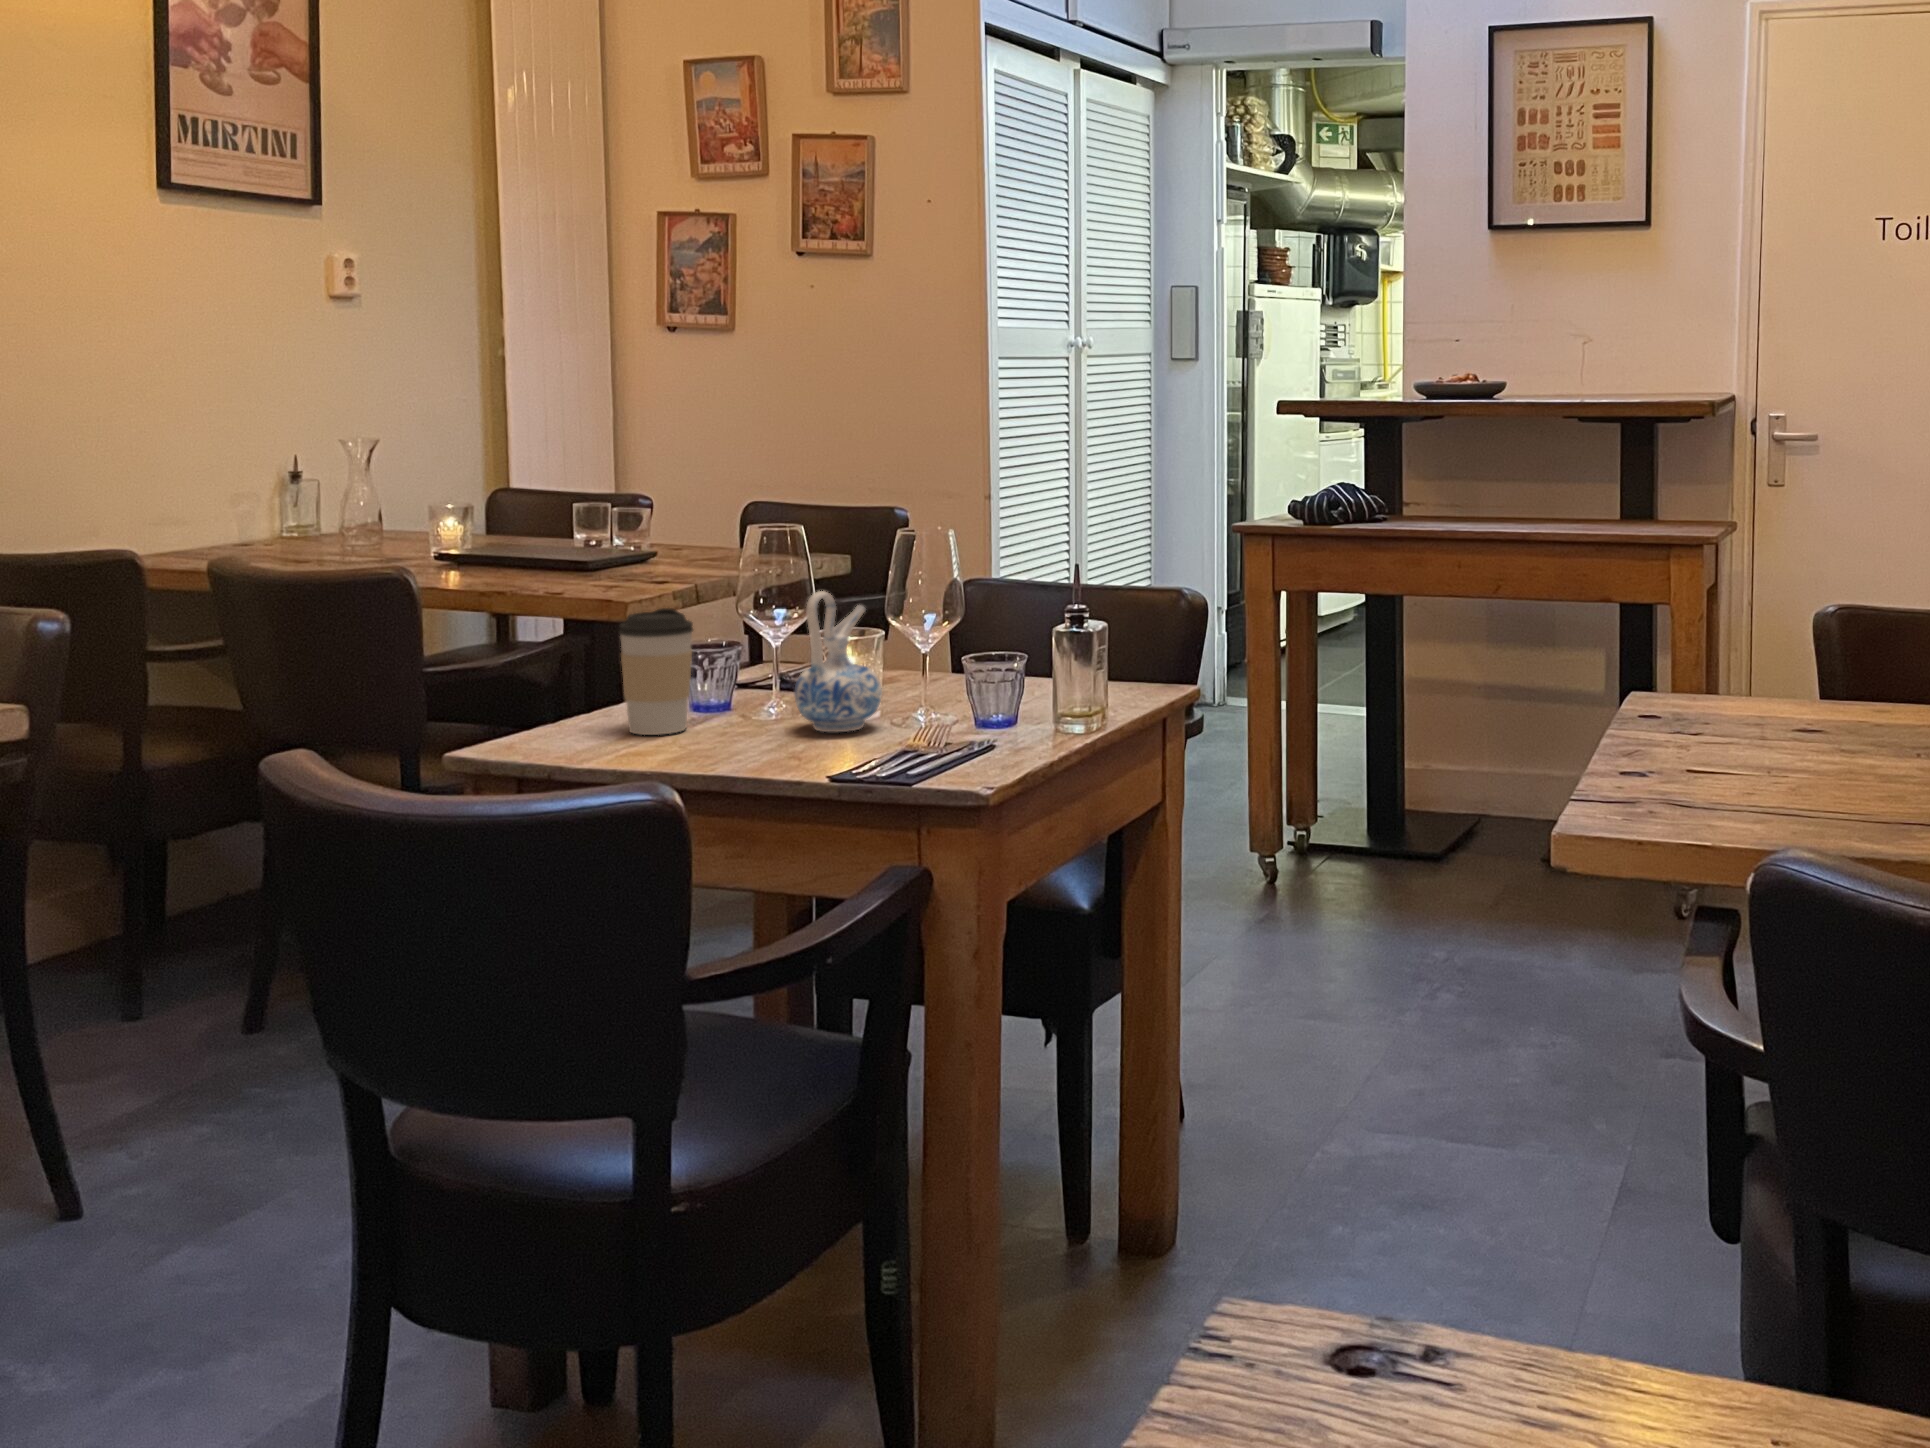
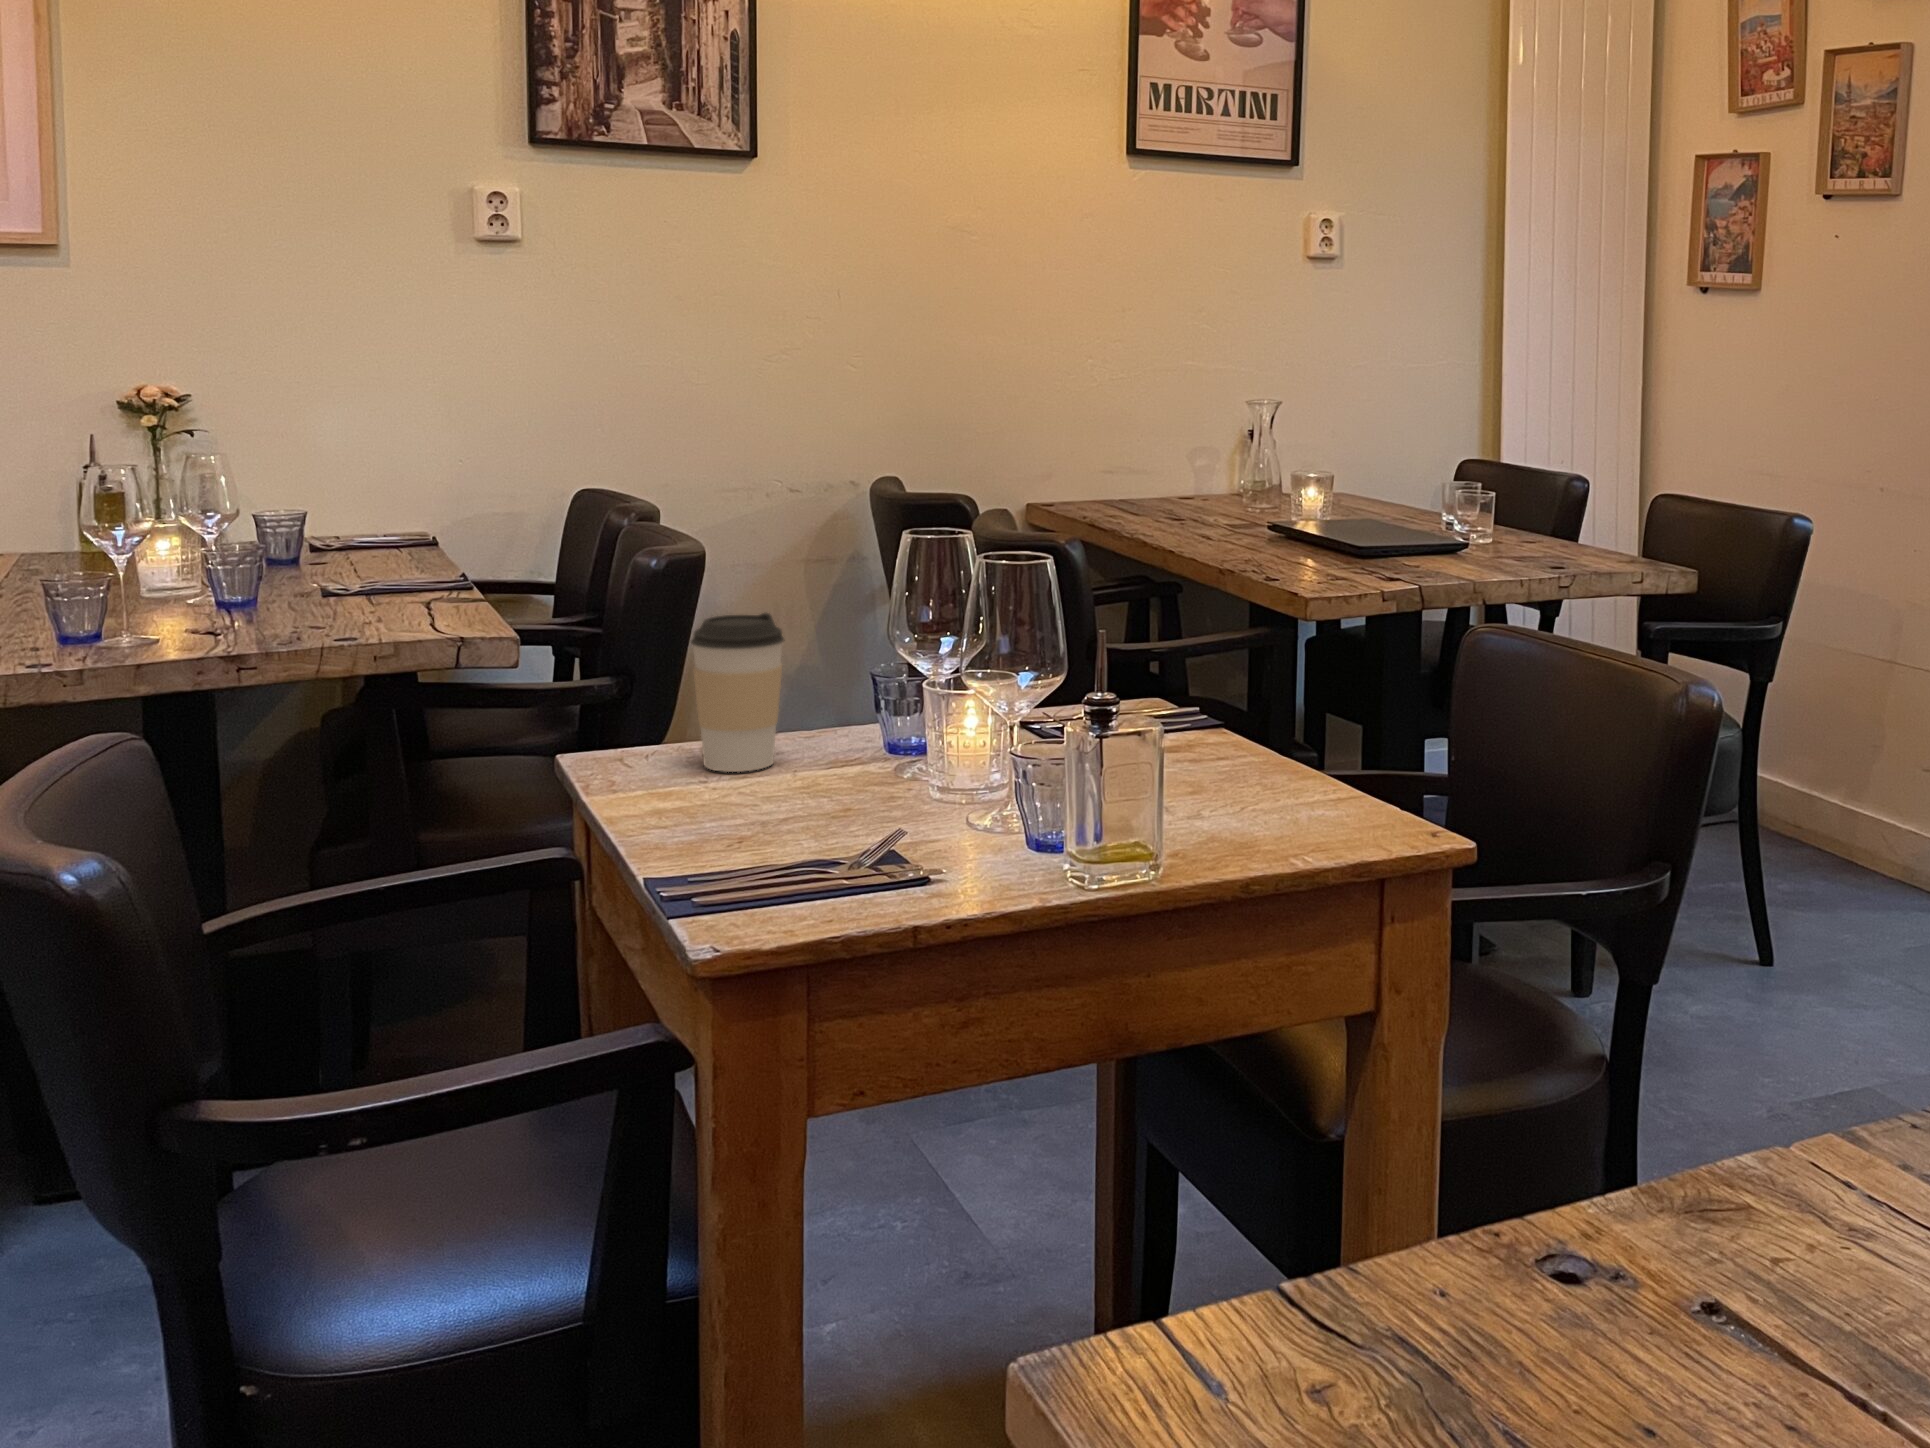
ceramic pitcher: present [794,591,882,732] -> none [815,616,936,814]

